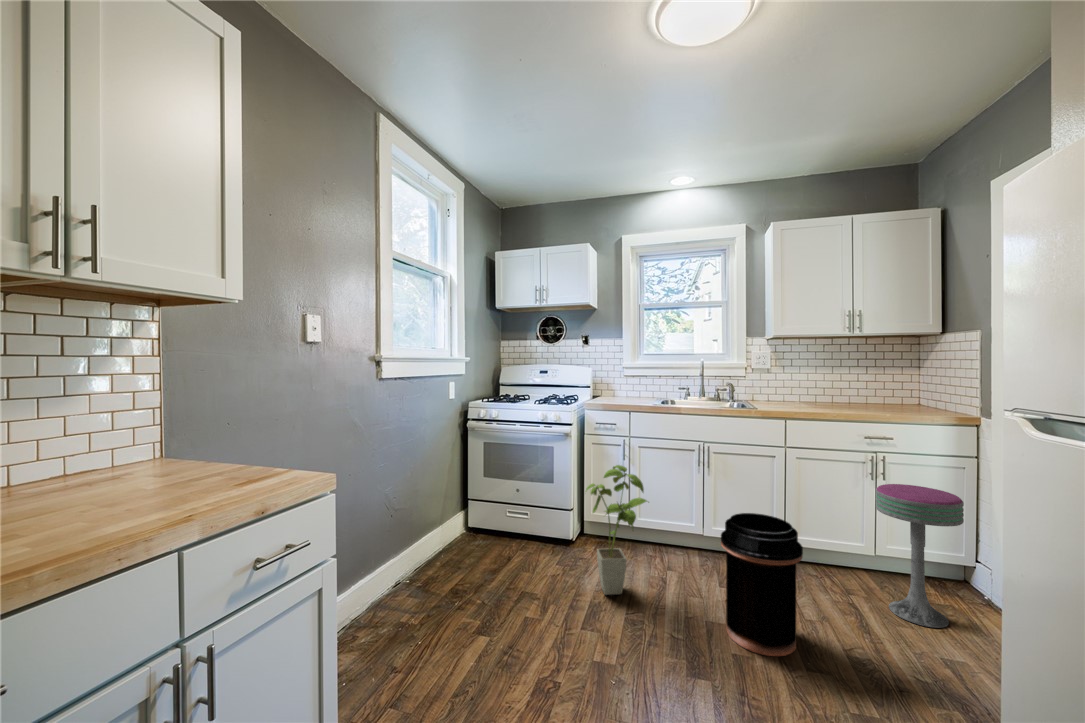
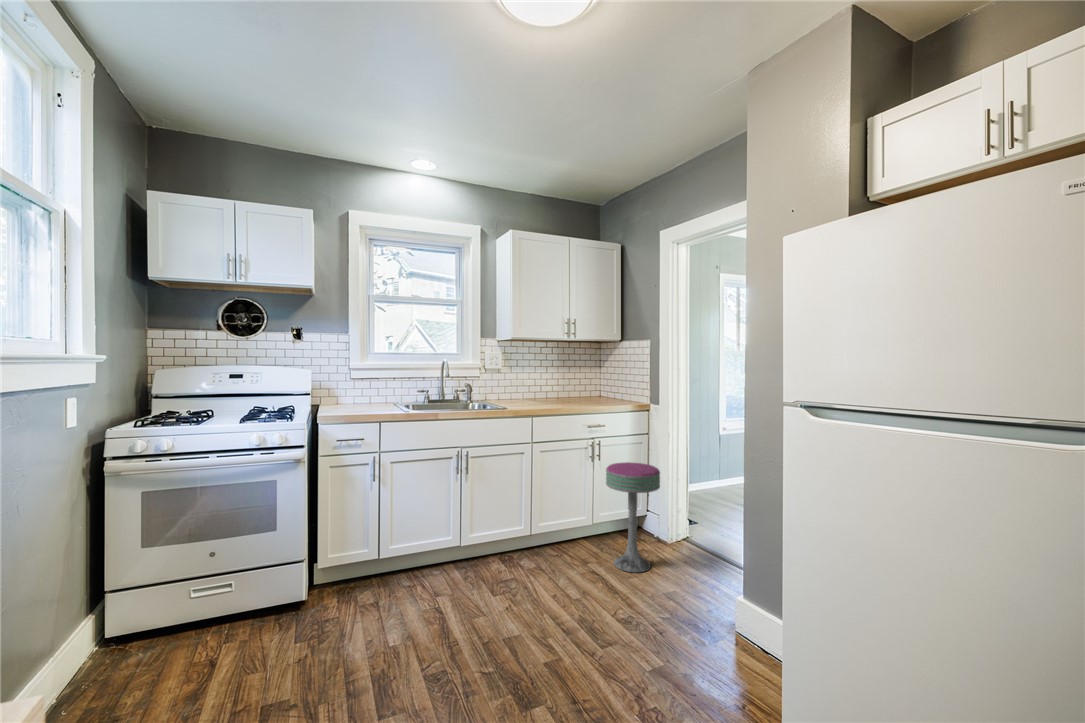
house plant: present [586,465,647,595] -> none [352,492,438,657]
trash can: present [721,513,803,656] -> none [517,513,589,652]

